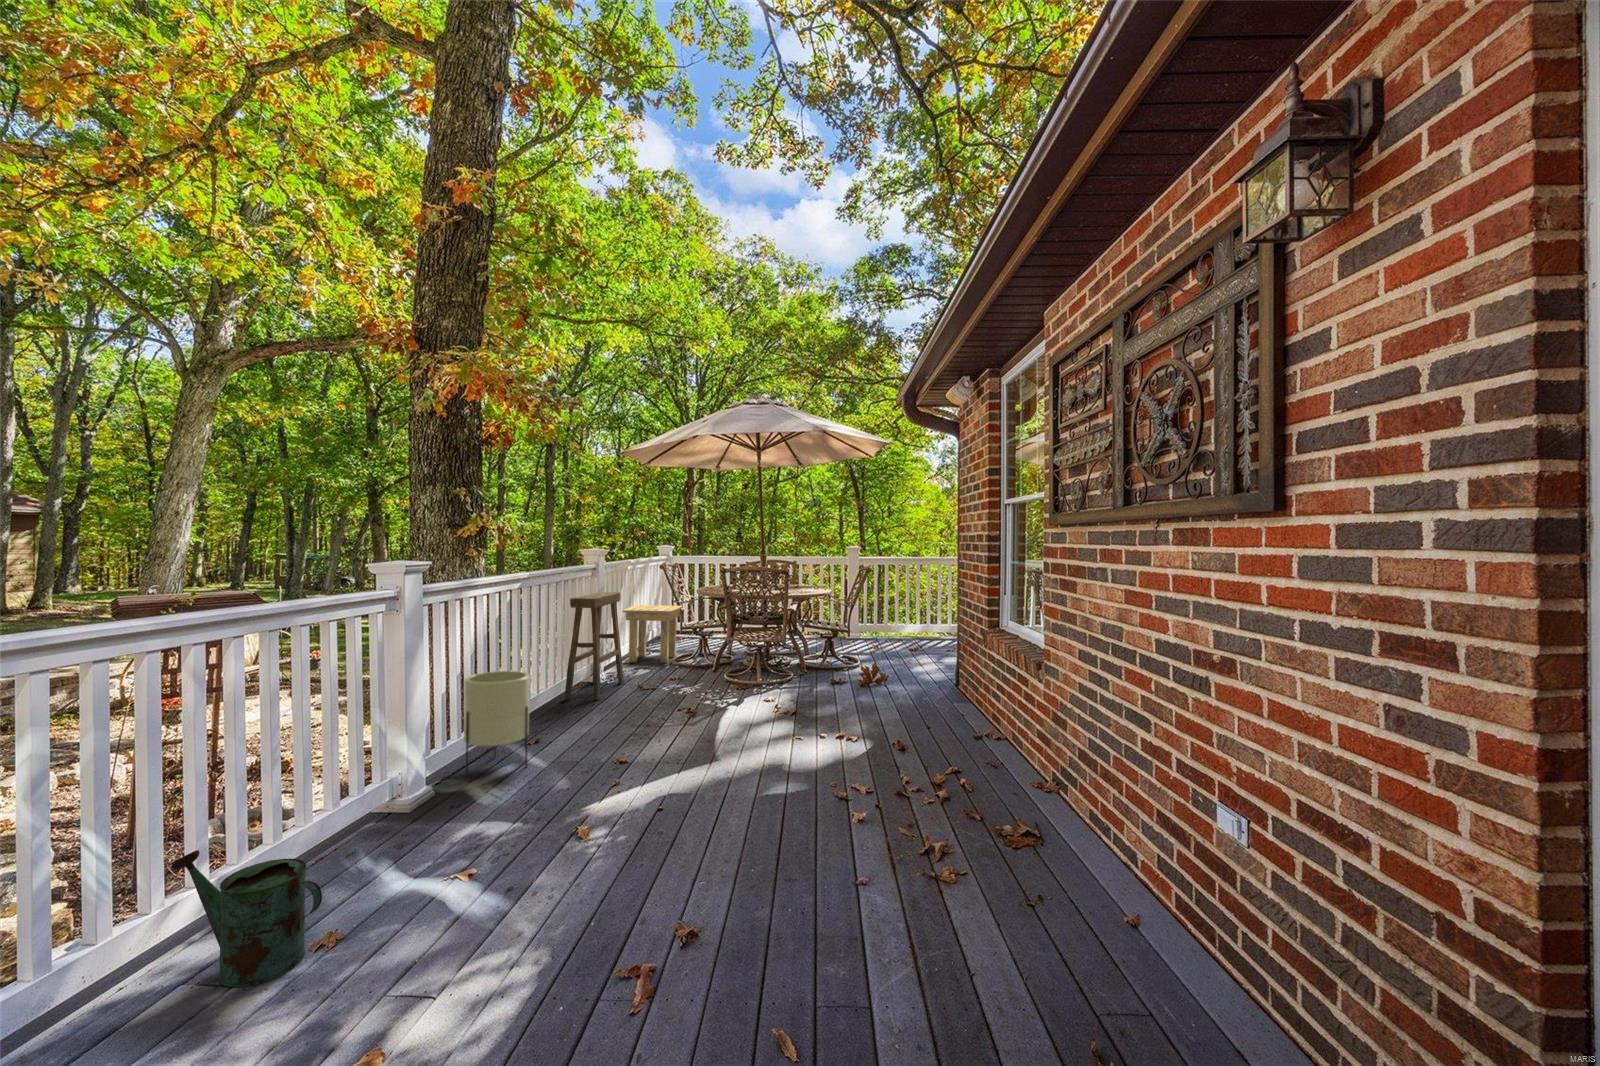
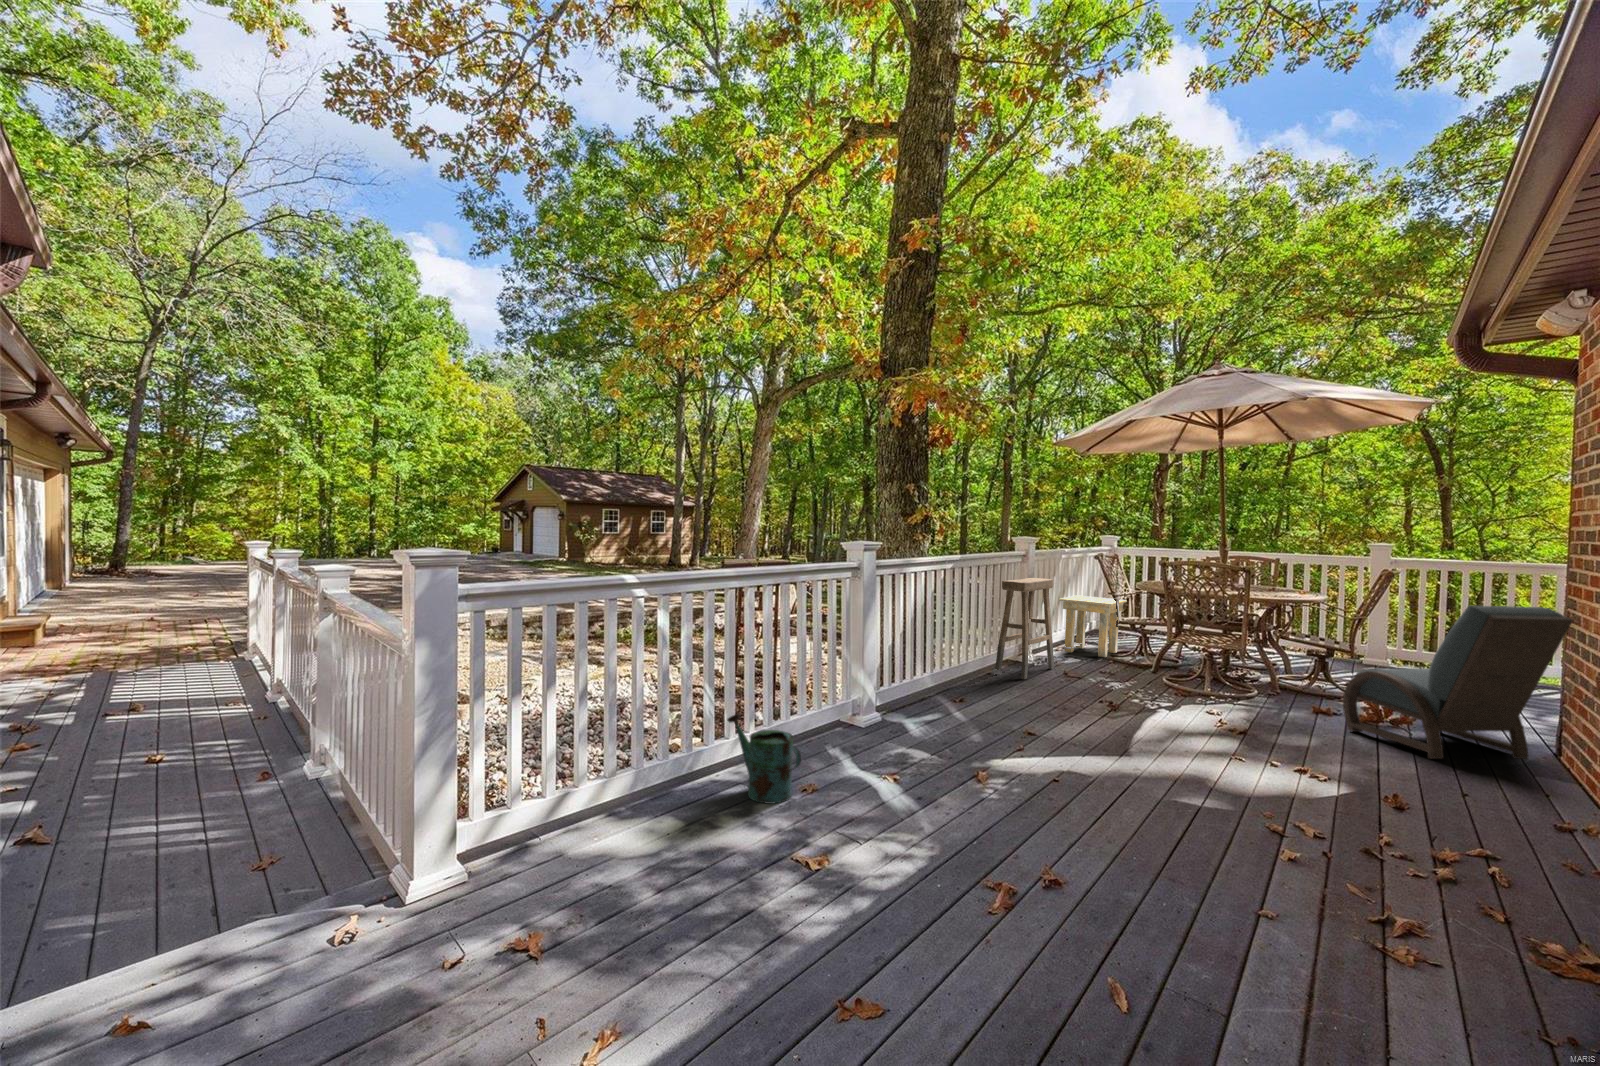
lounge chair: none [862,589,993,714] -> present [1343,606,1573,759]
planter: present [464,671,530,775] -> none [903,635,956,720]

